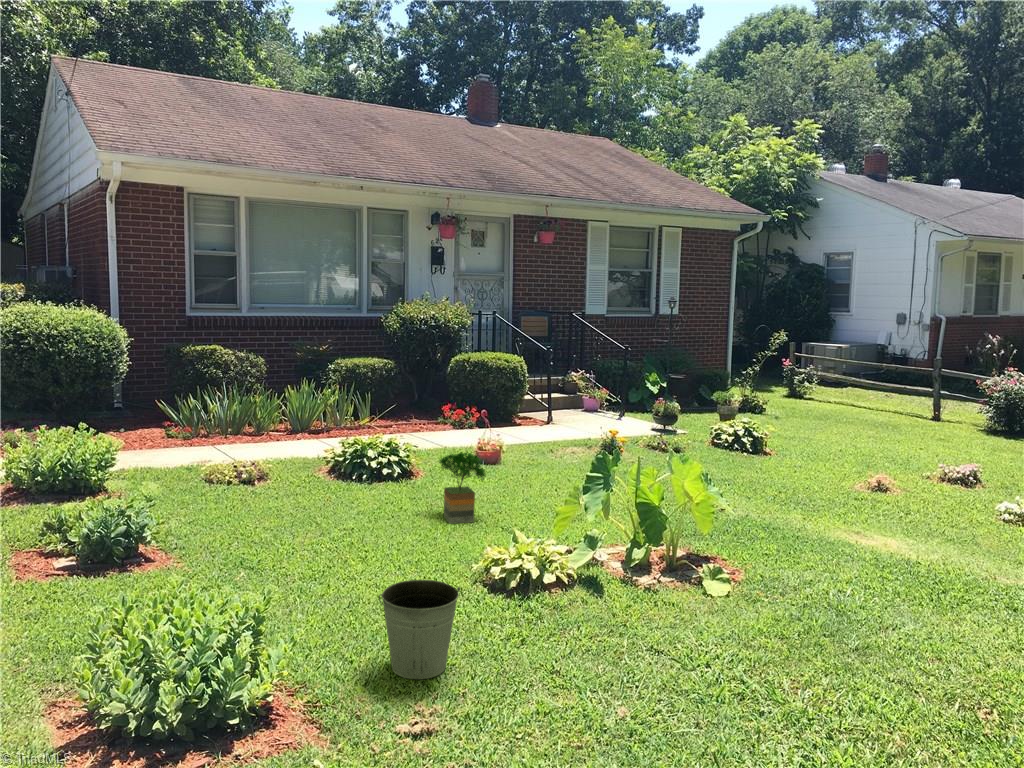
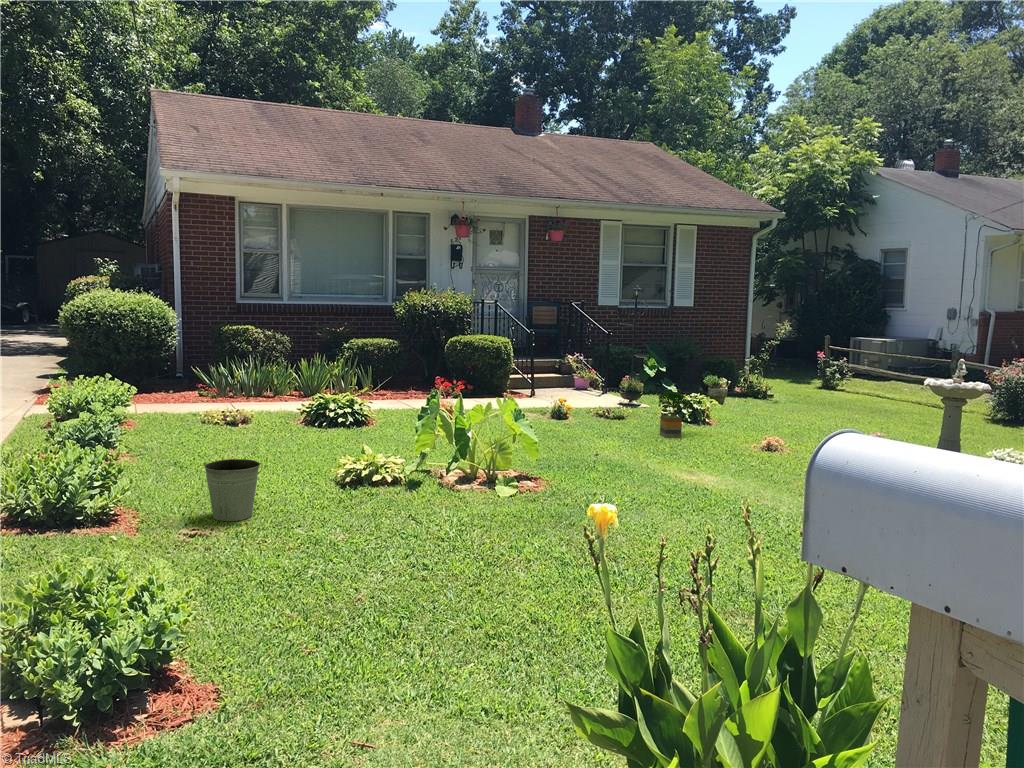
potted tree: present [439,452,485,524] -> present [659,392,690,438]

